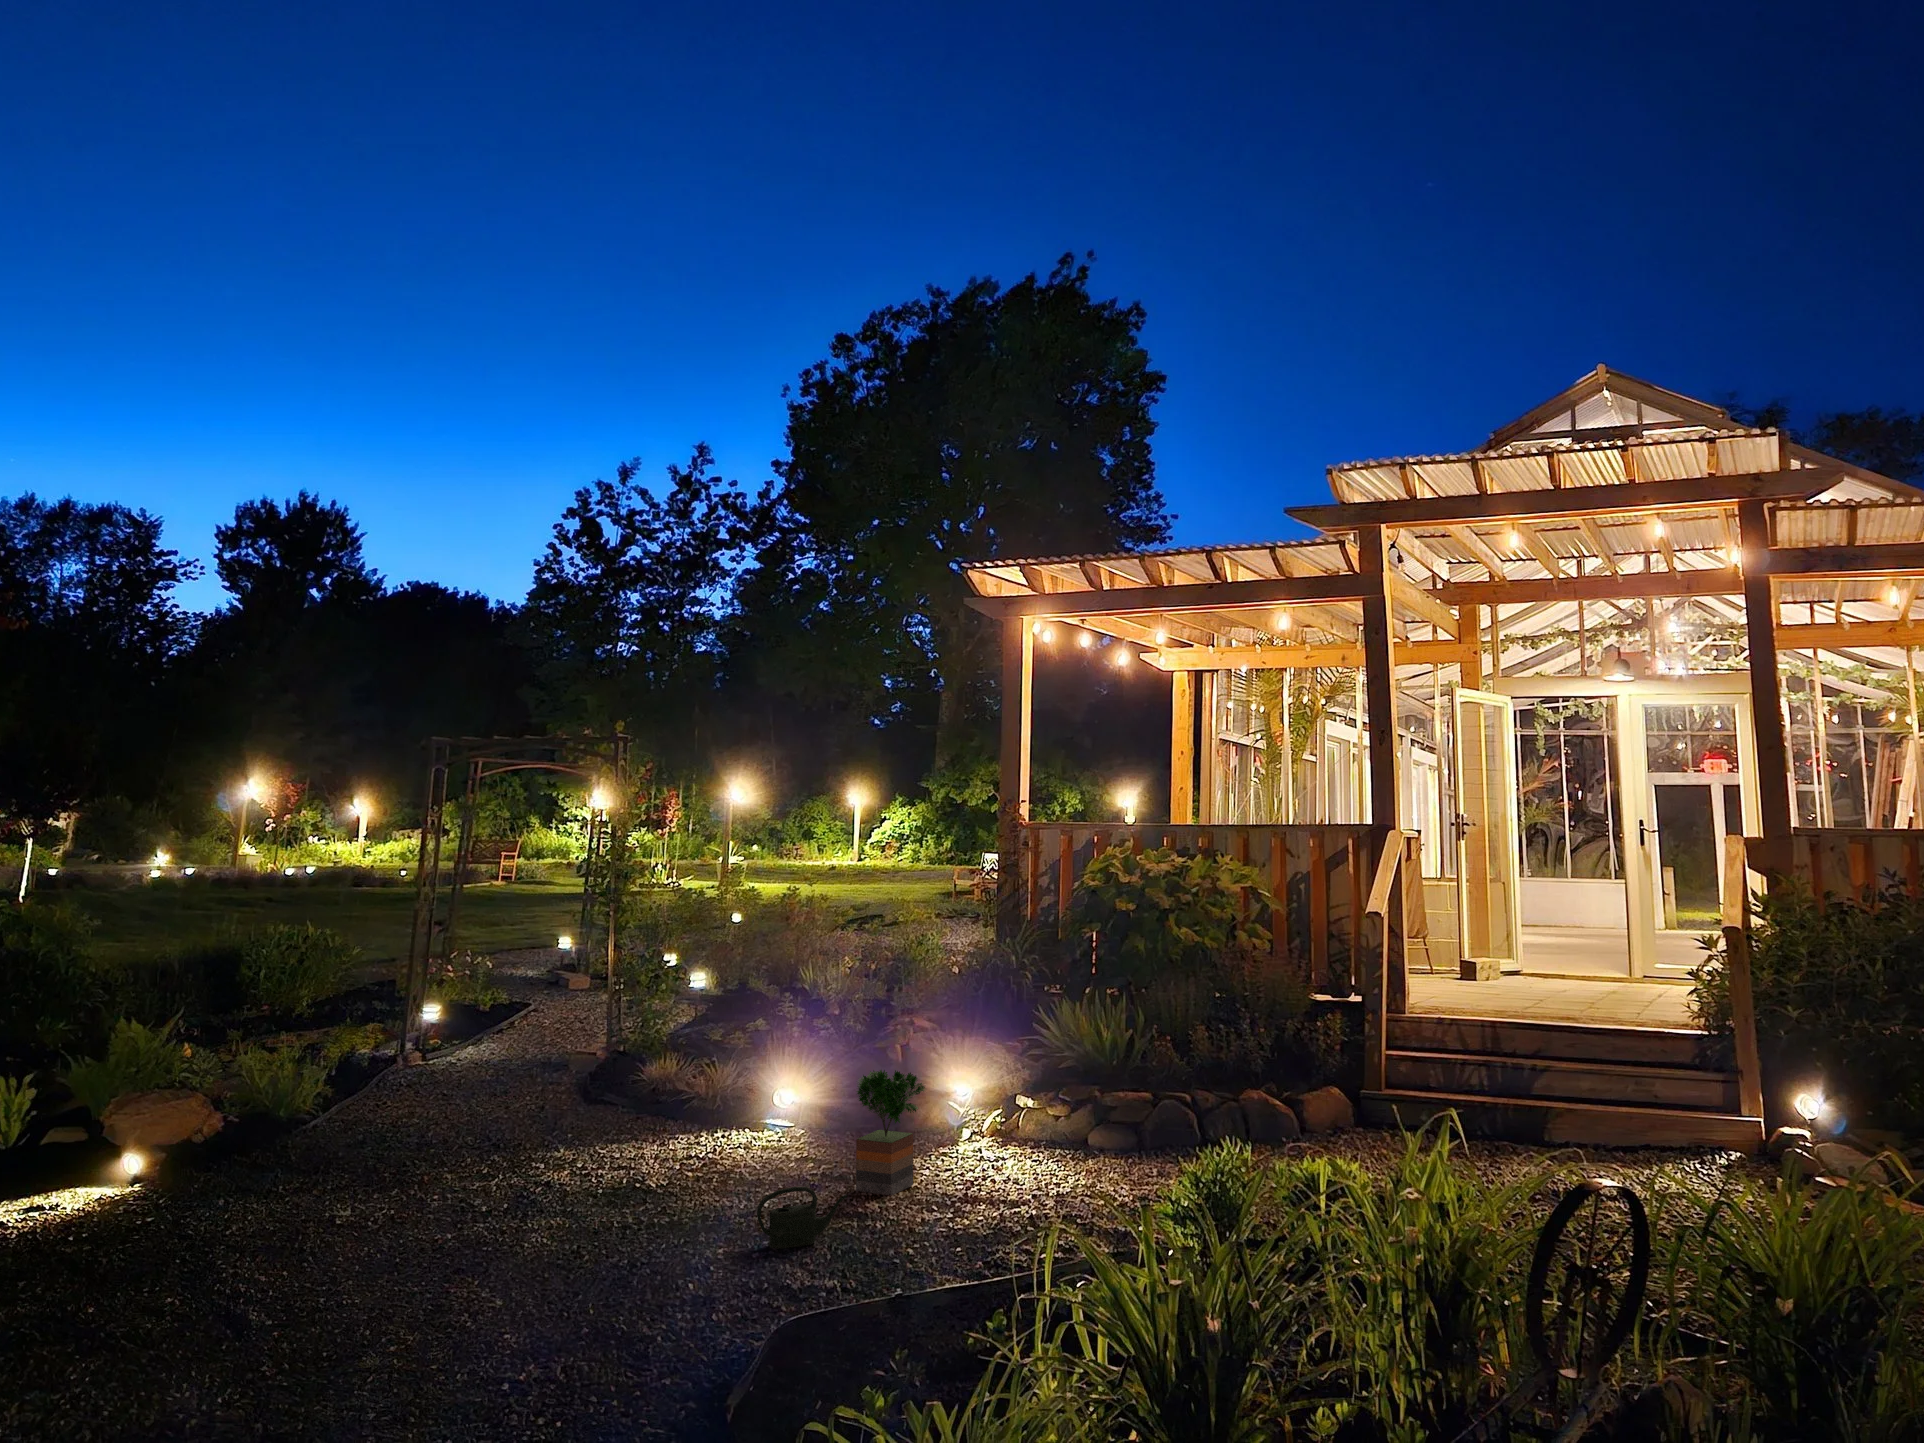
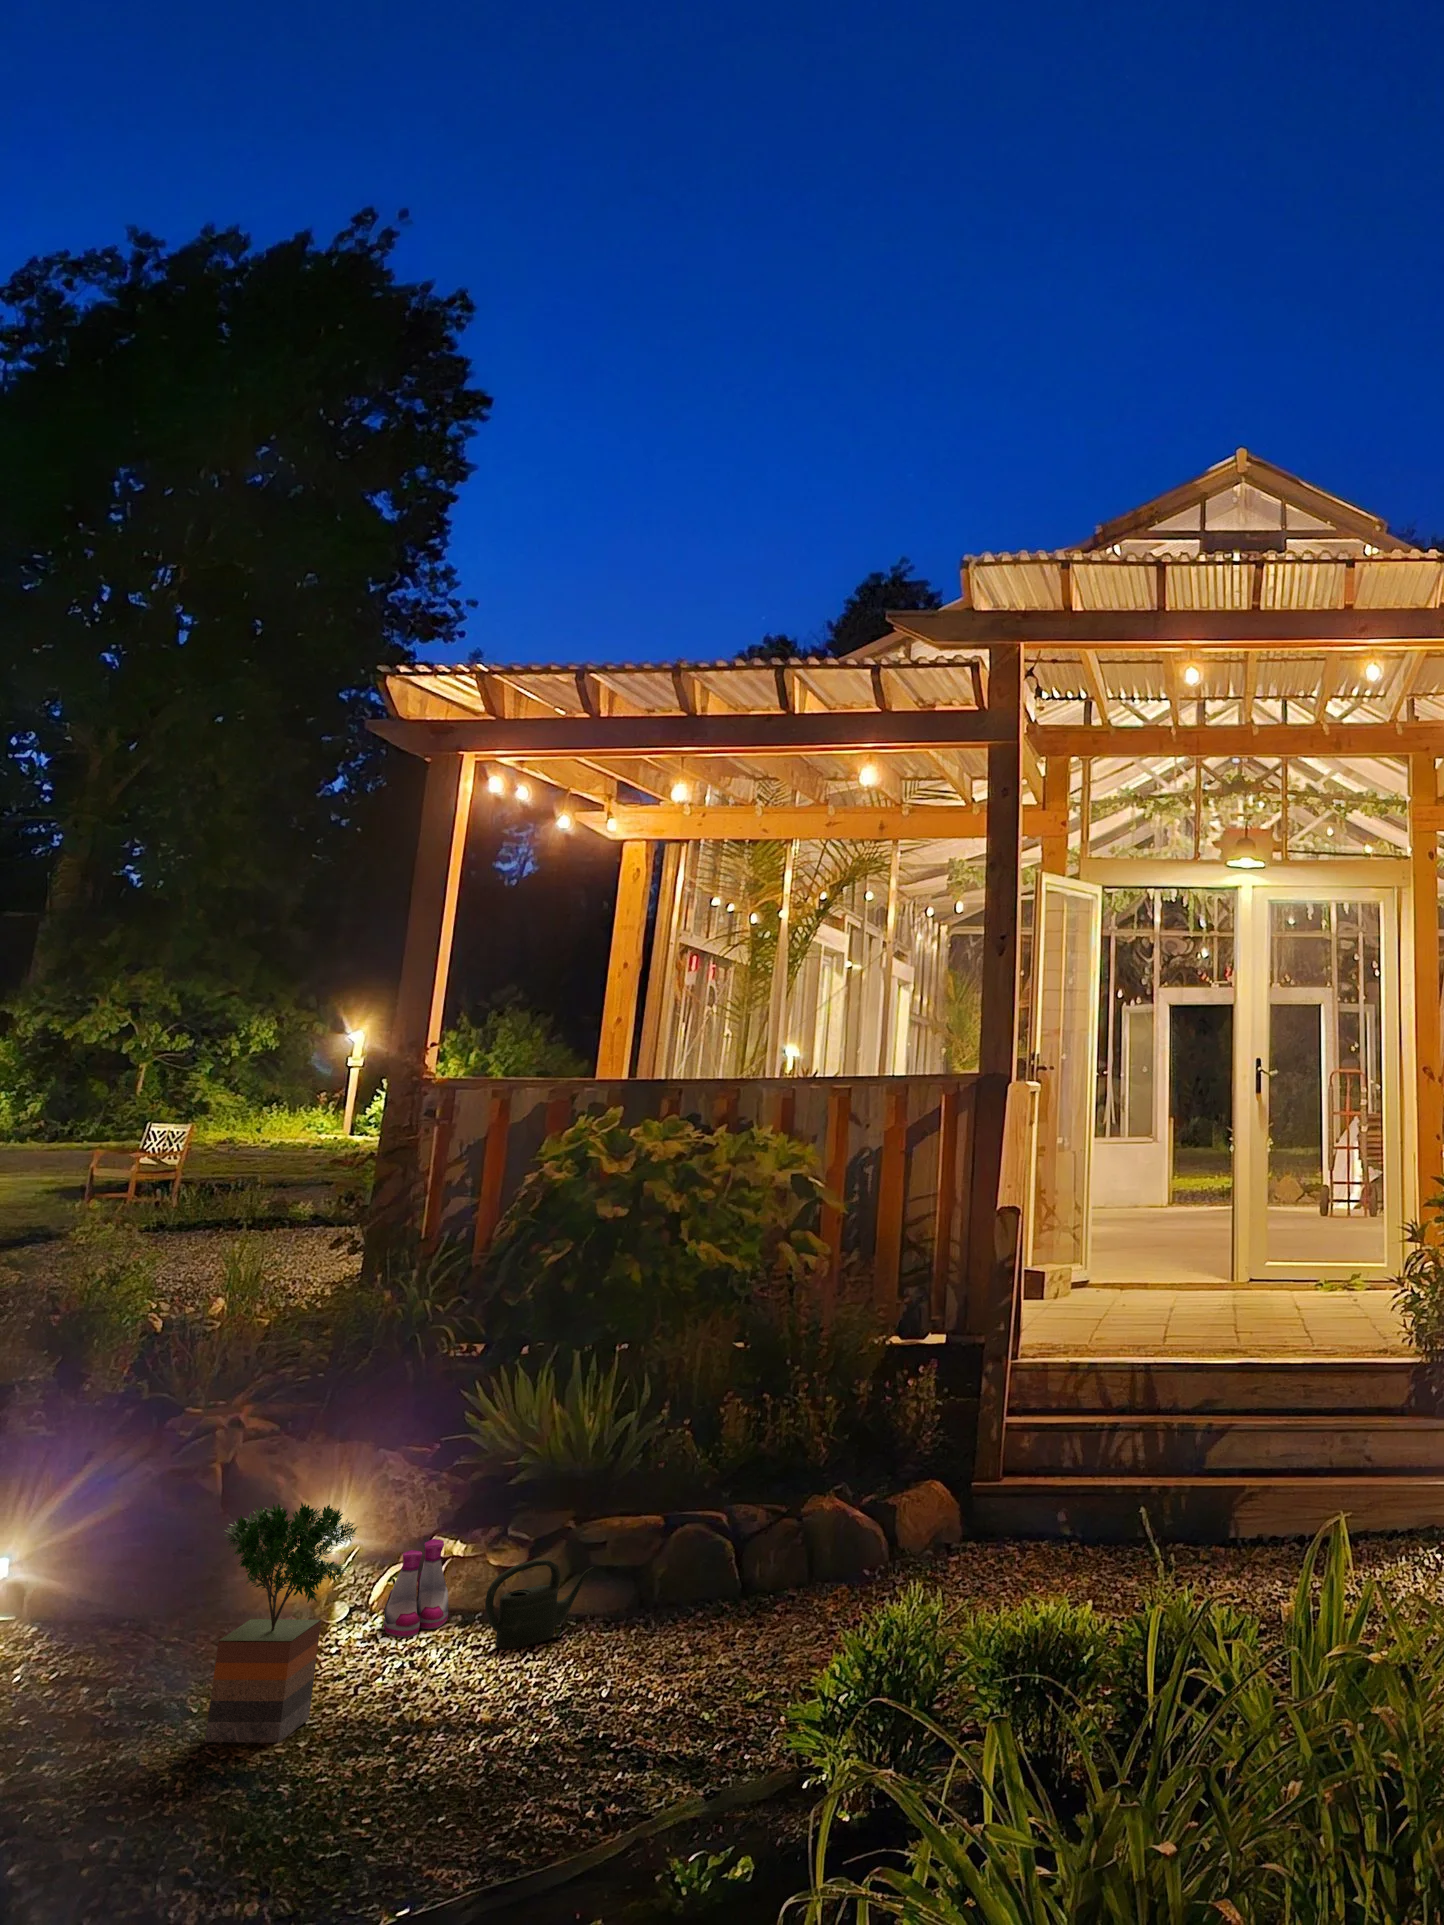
boots: none [985,1096,1023,1149] -> present [383,1539,449,1637]
watering can: present [757,1187,847,1249] -> present [485,1560,594,1649]

